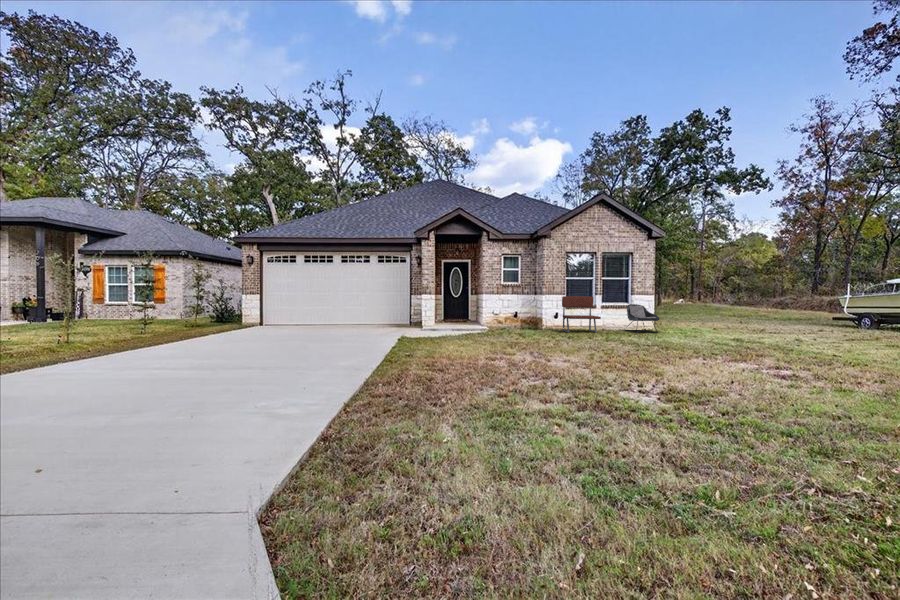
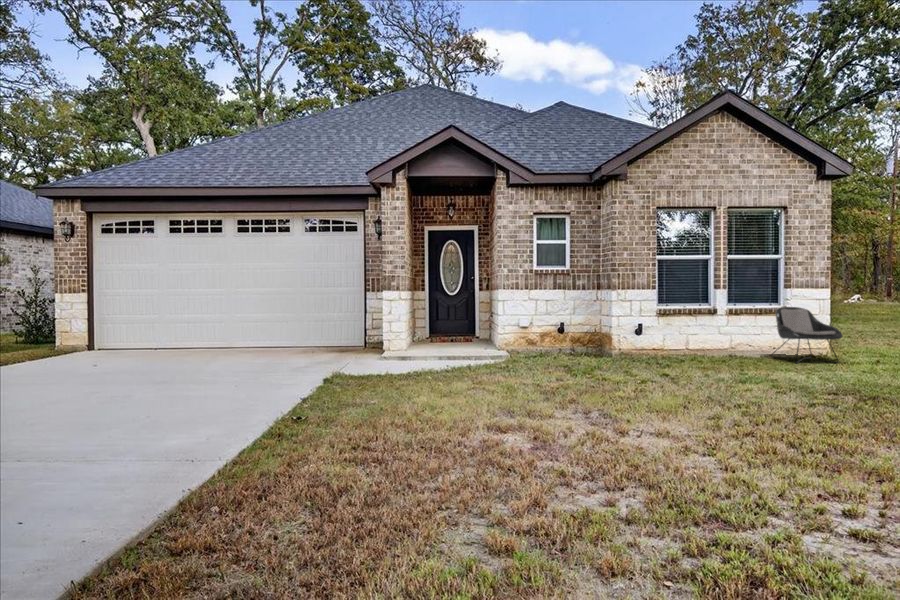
bench: present [562,296,601,333] -> none [649,292,726,363]

